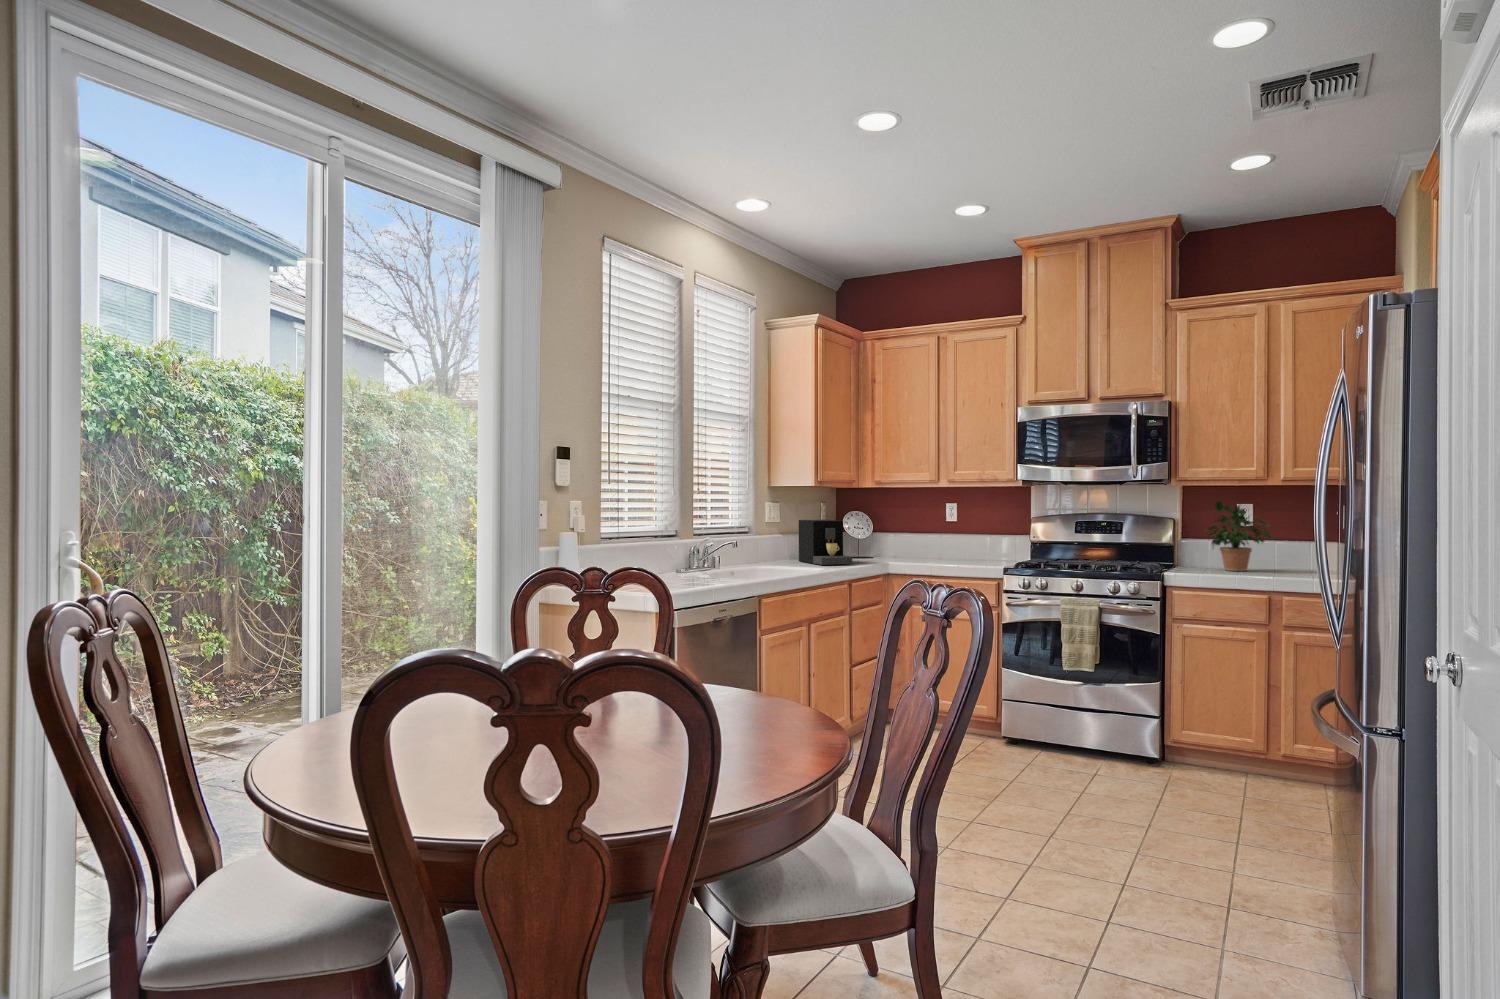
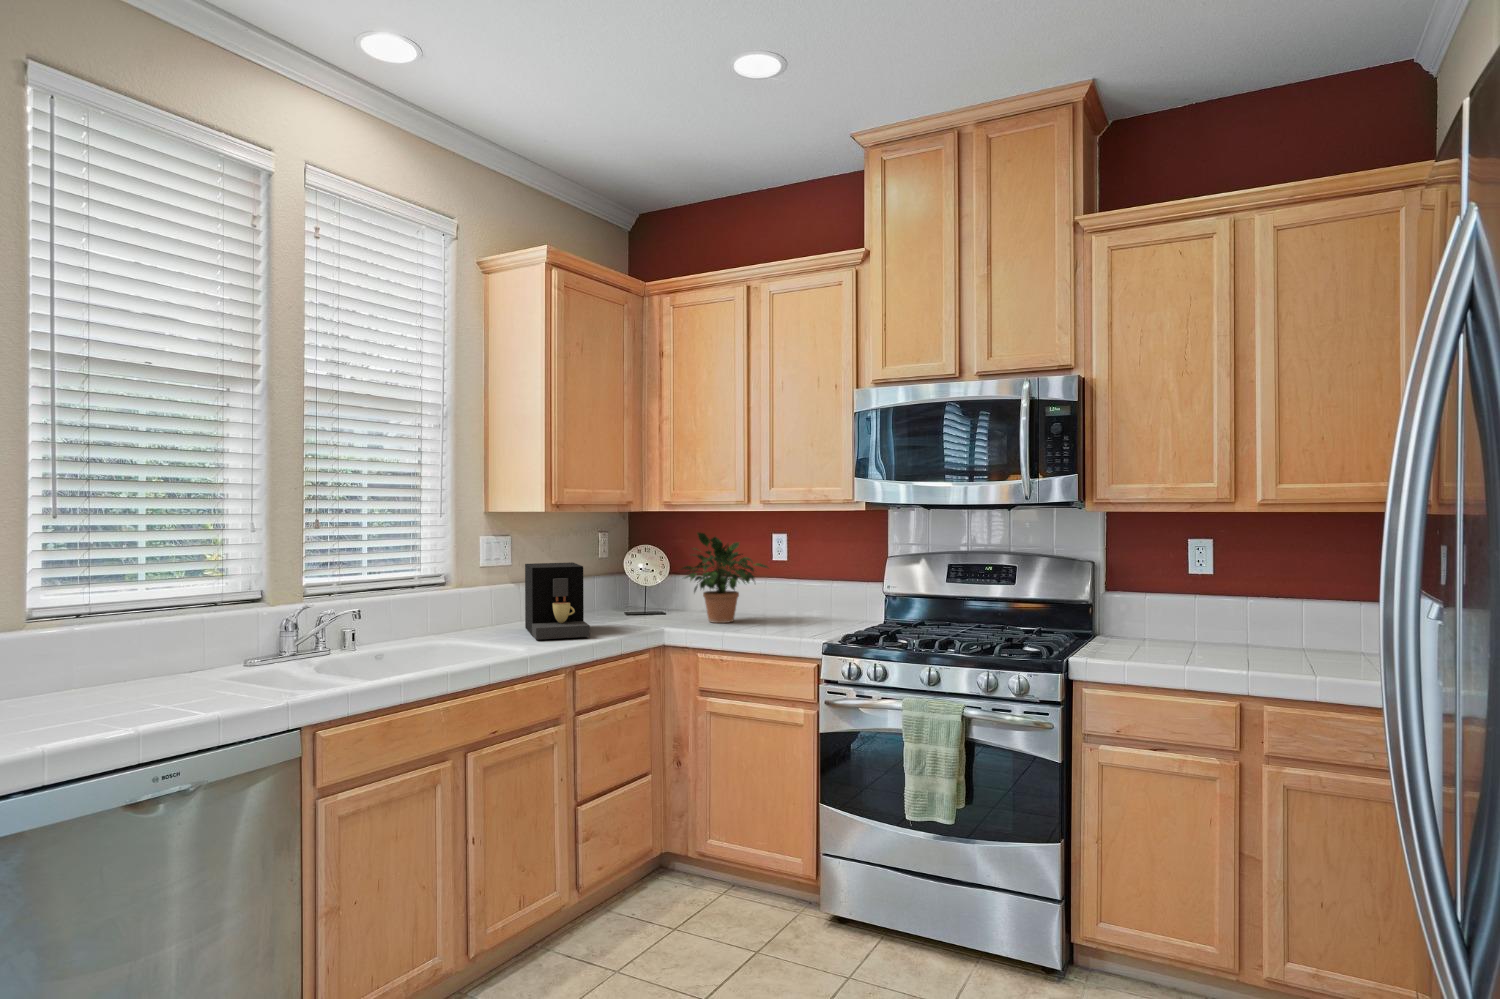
potted plant: present [1207,501,1275,571] -> present [682,533,768,623]

